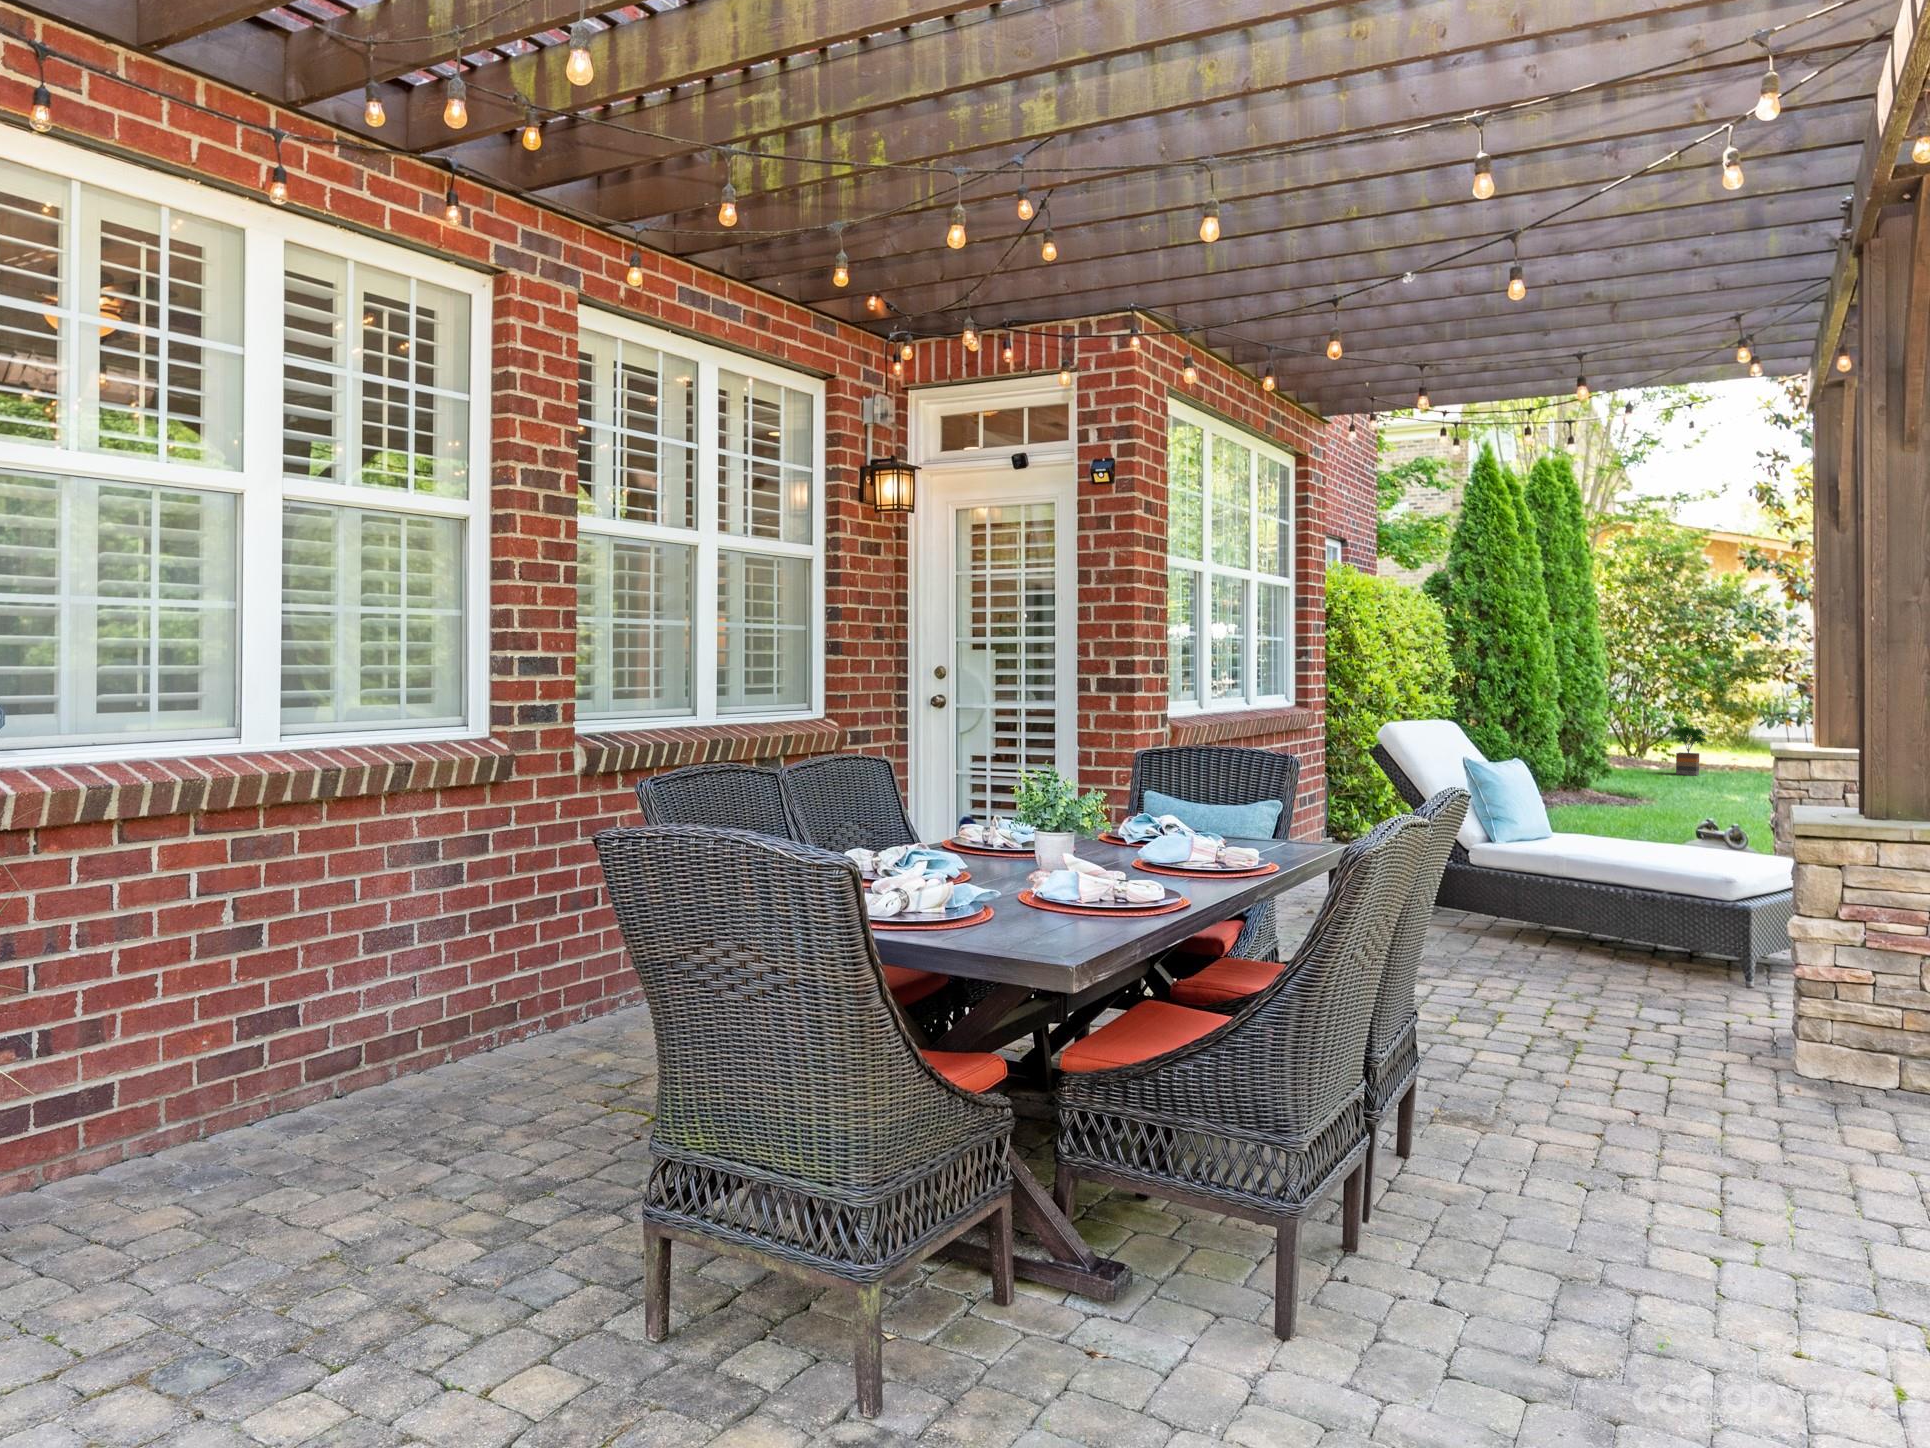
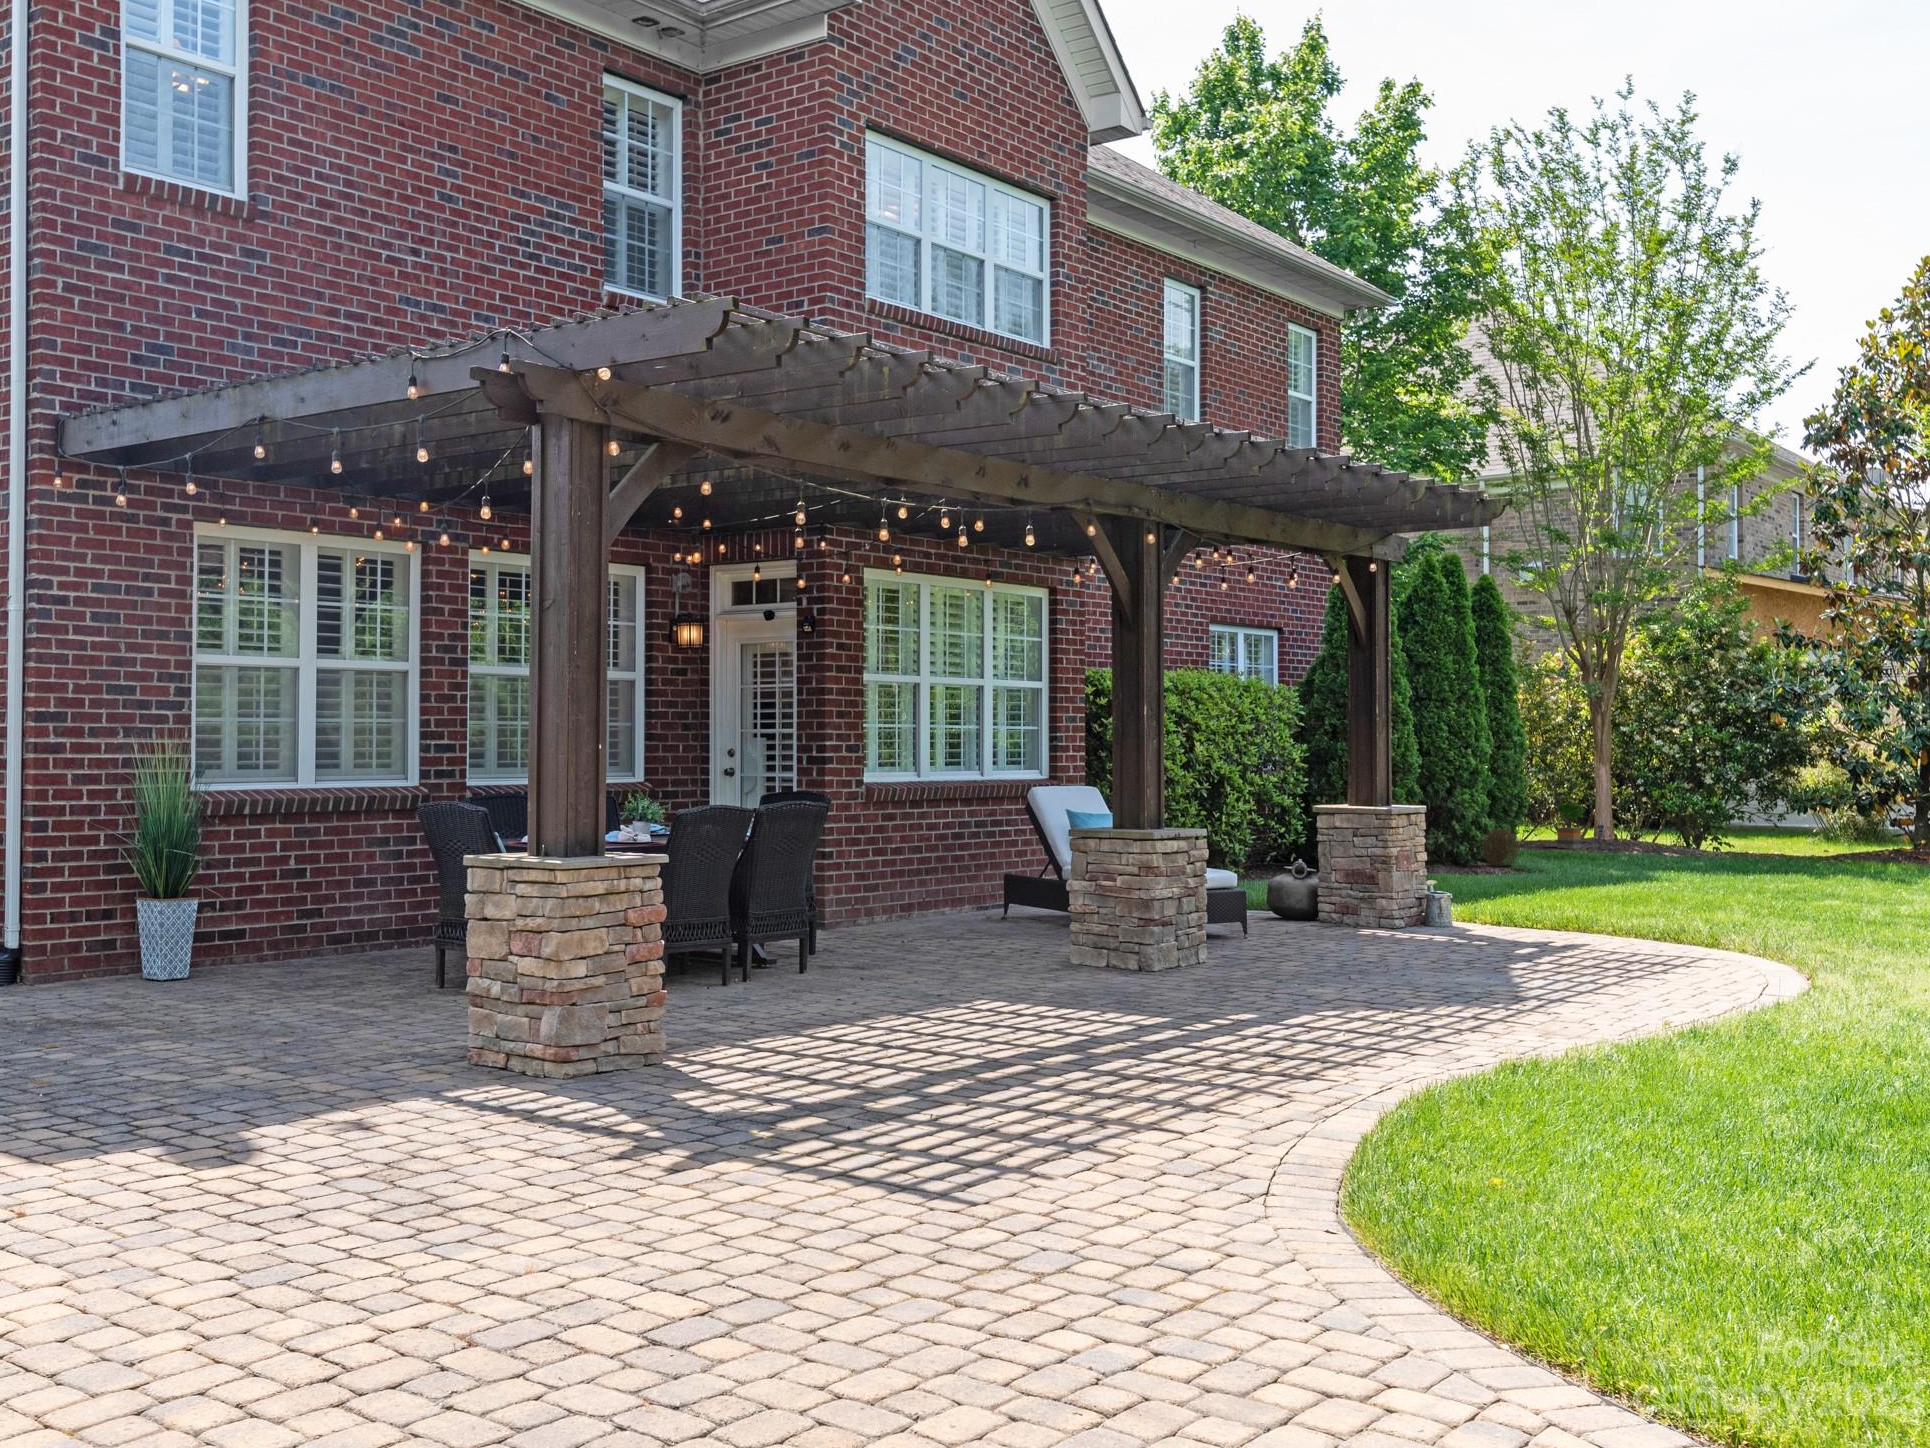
woven basket: none [1692,761,1739,804] -> present [1482,829,1519,866]

